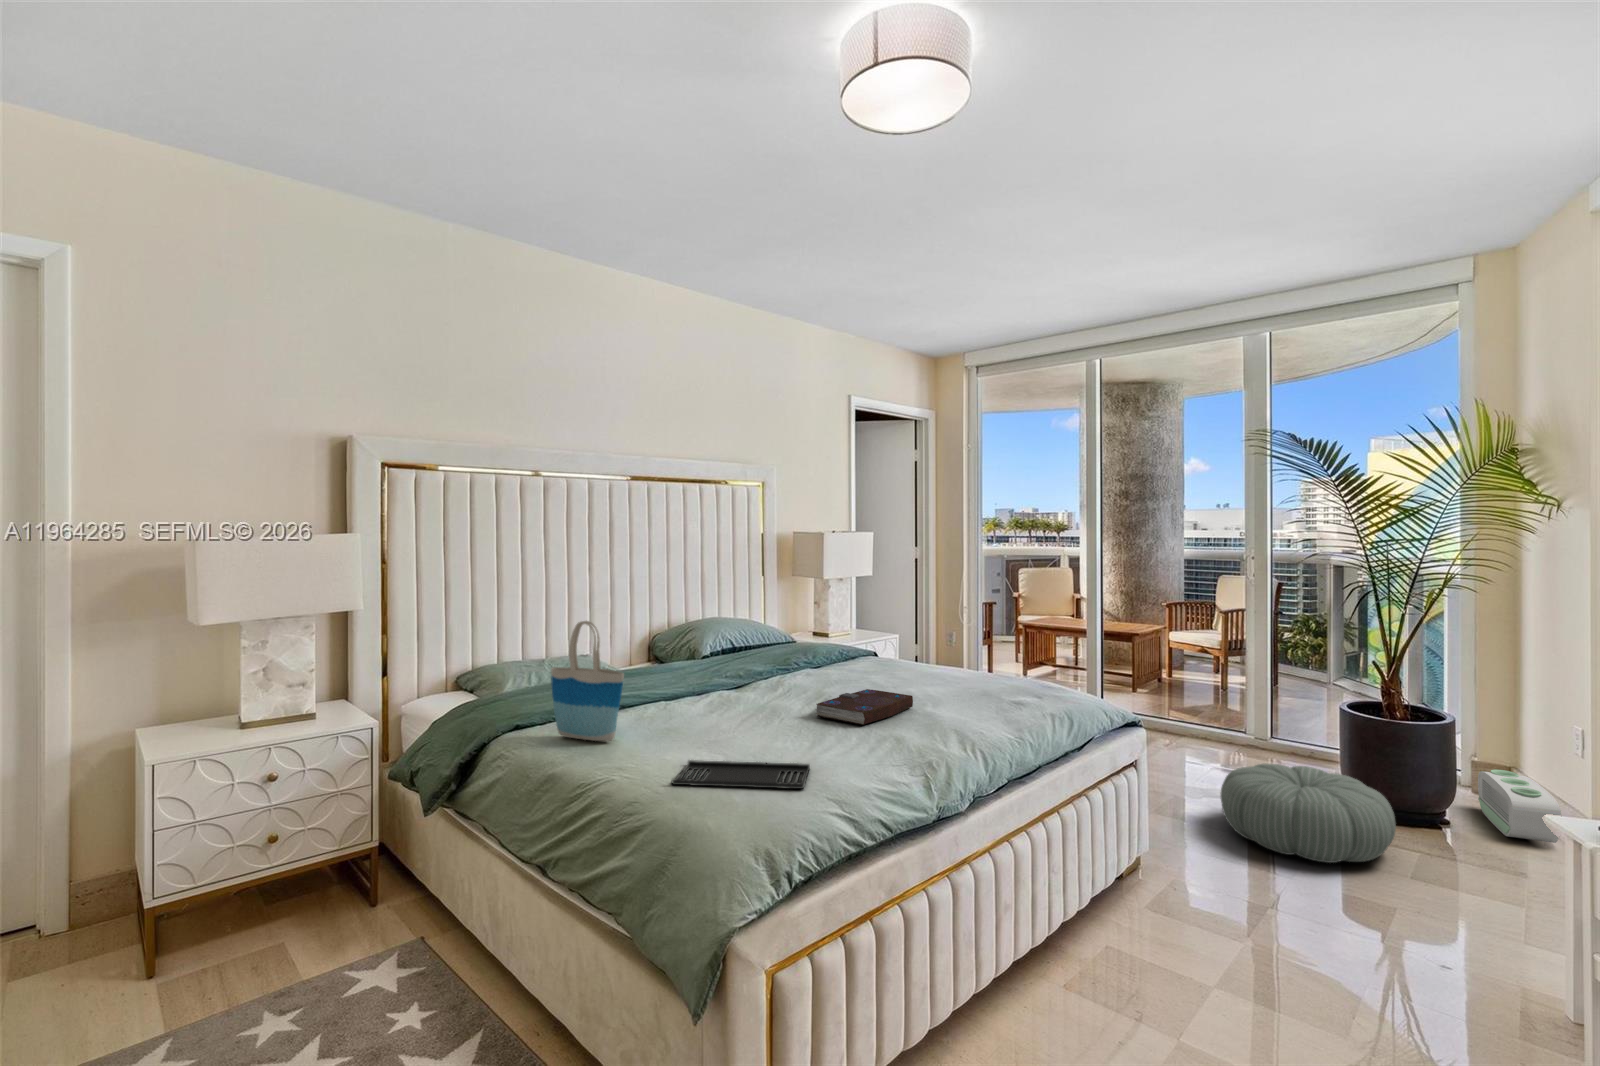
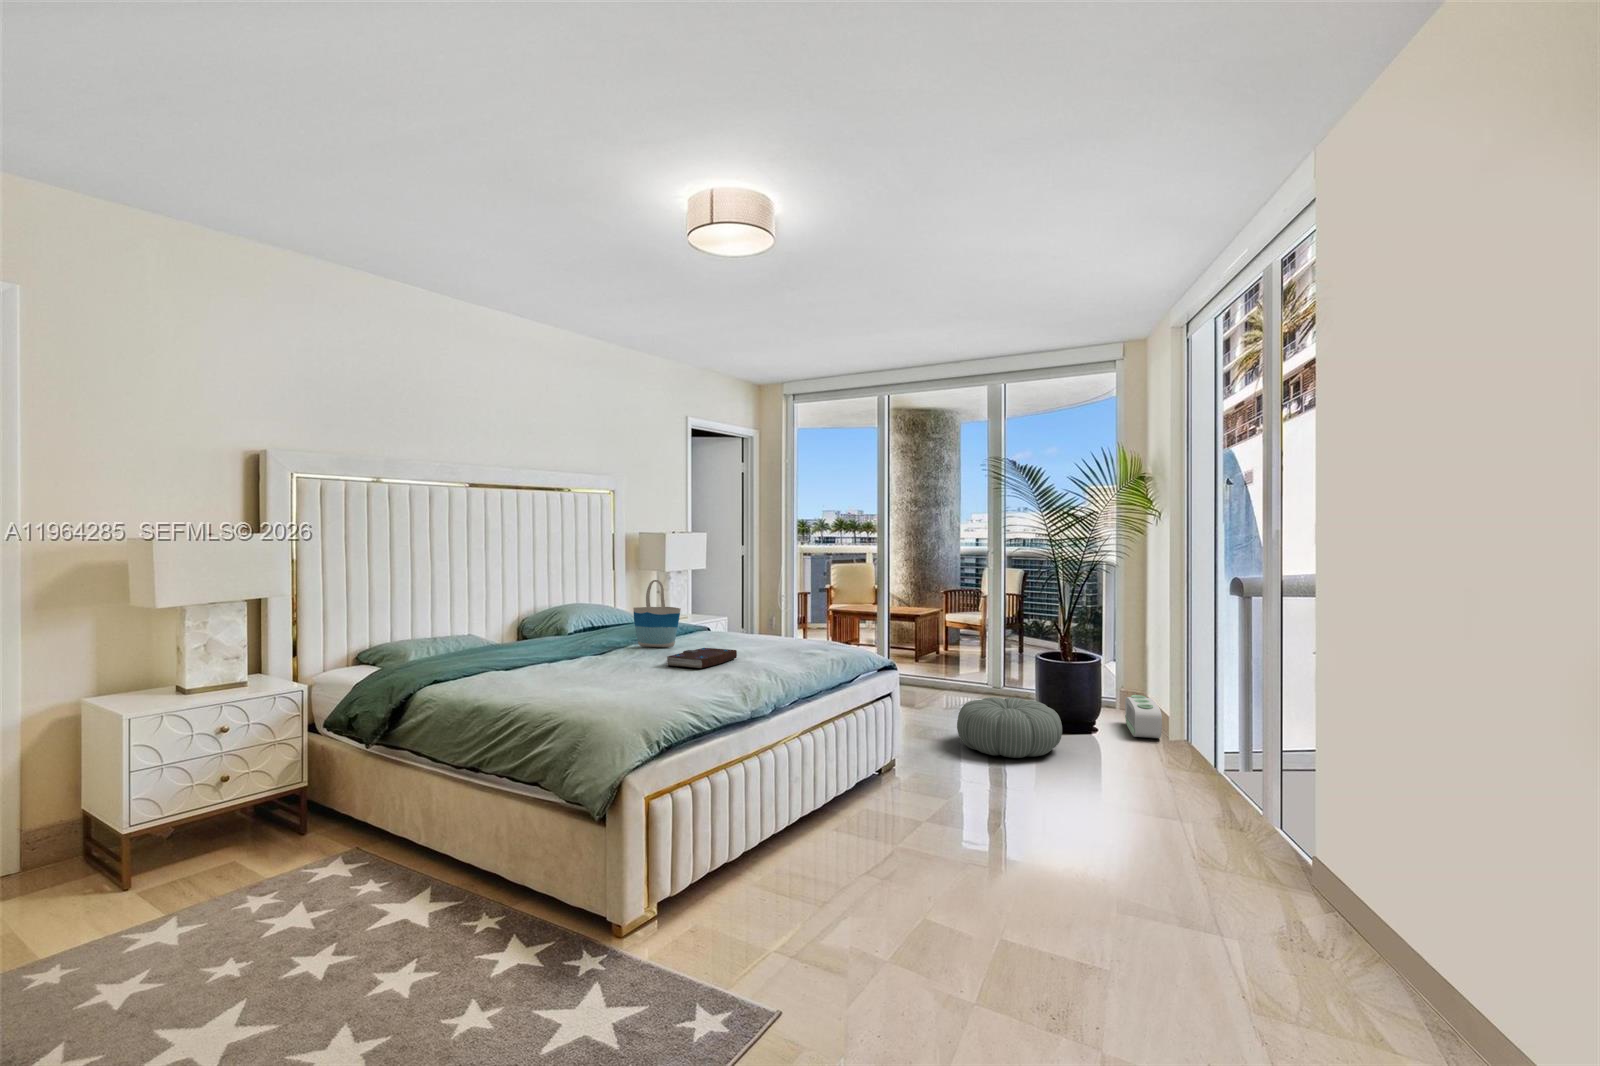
tote bag: present [551,621,624,741] -> present [633,580,681,647]
tray: present [672,760,810,789] -> none [572,688,666,702]

